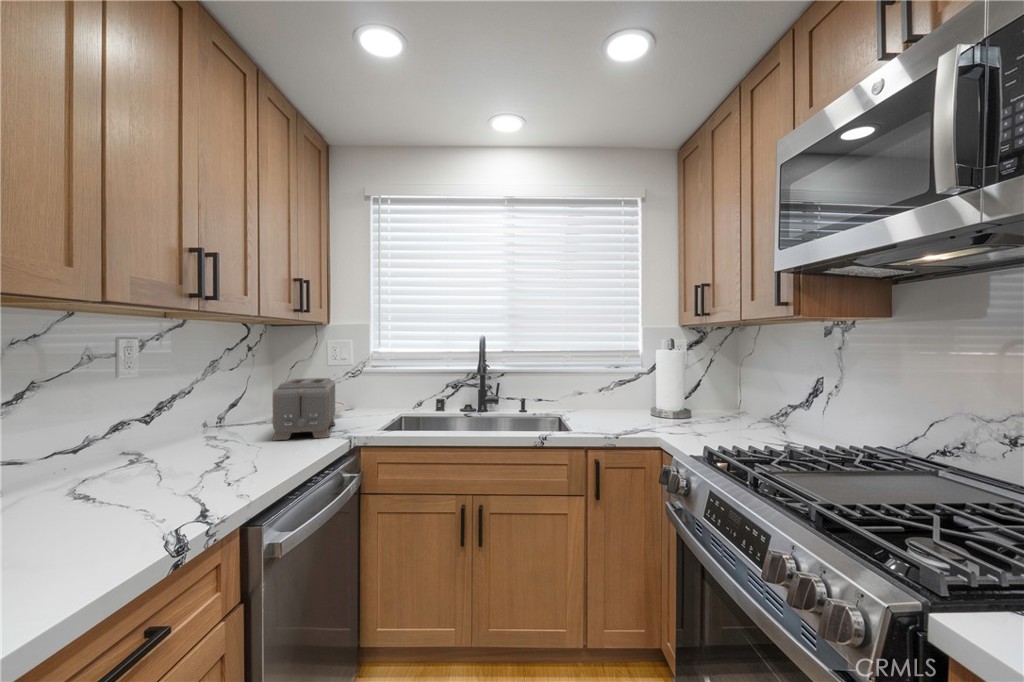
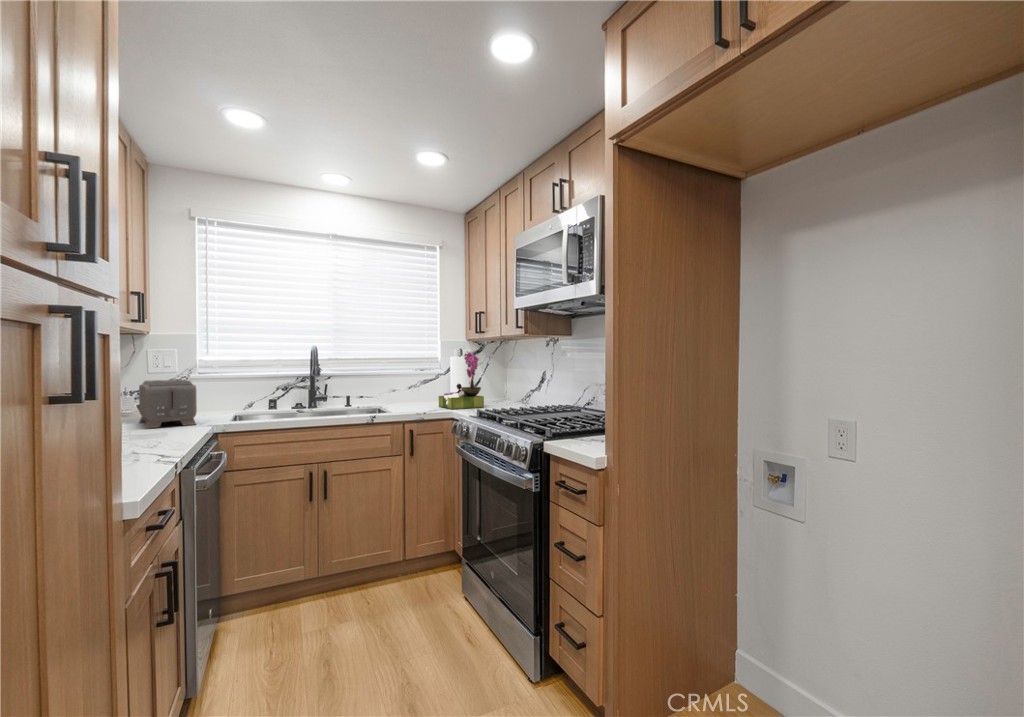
flower arrangement: none [641,342,711,431] -> present [439,351,484,409]

